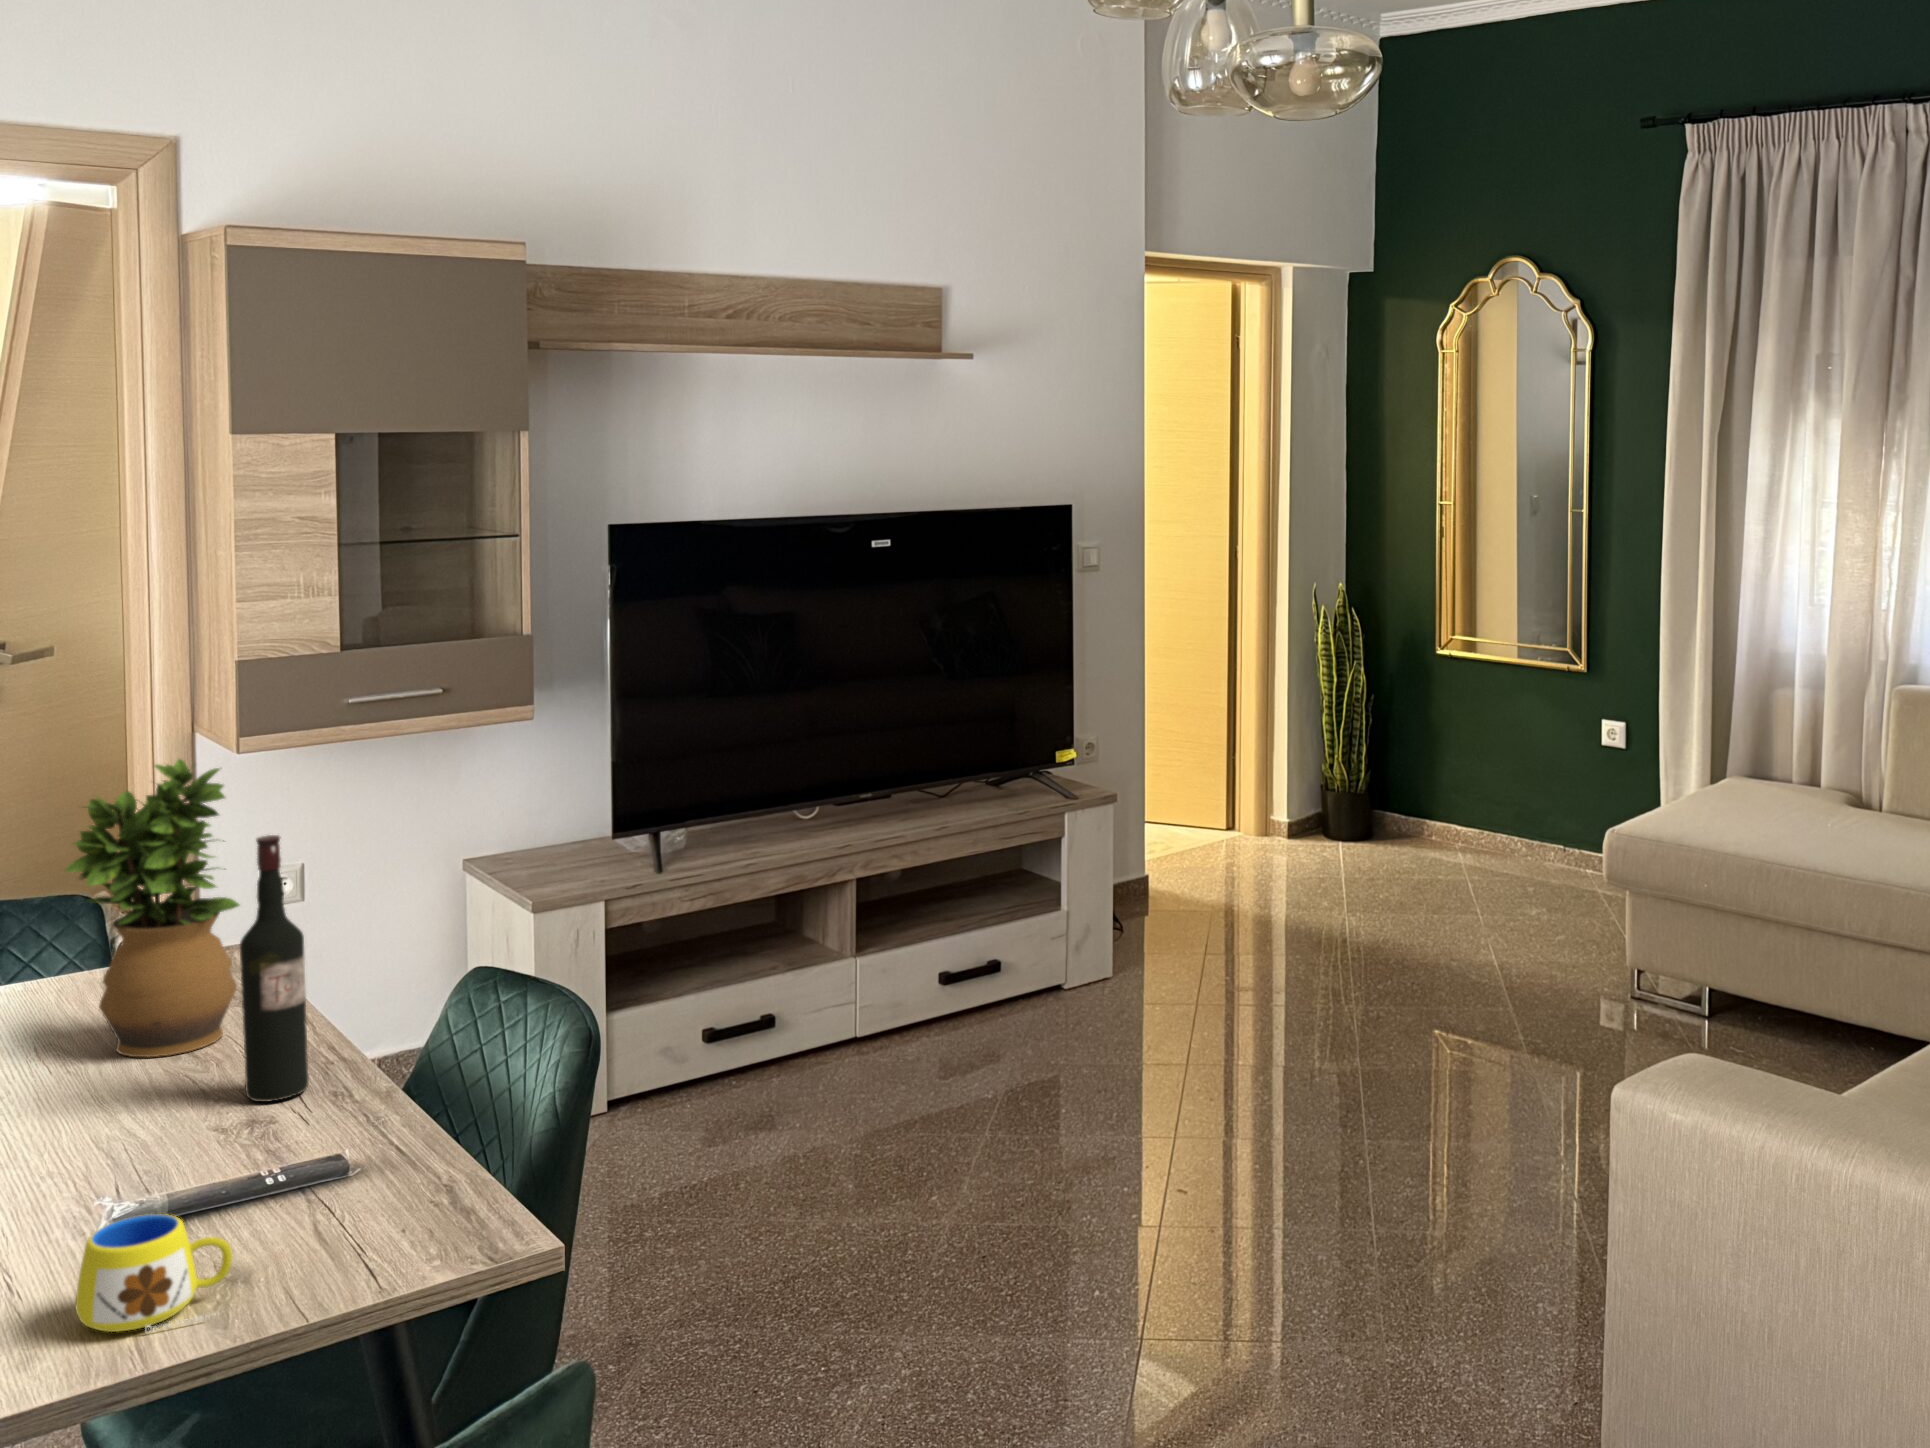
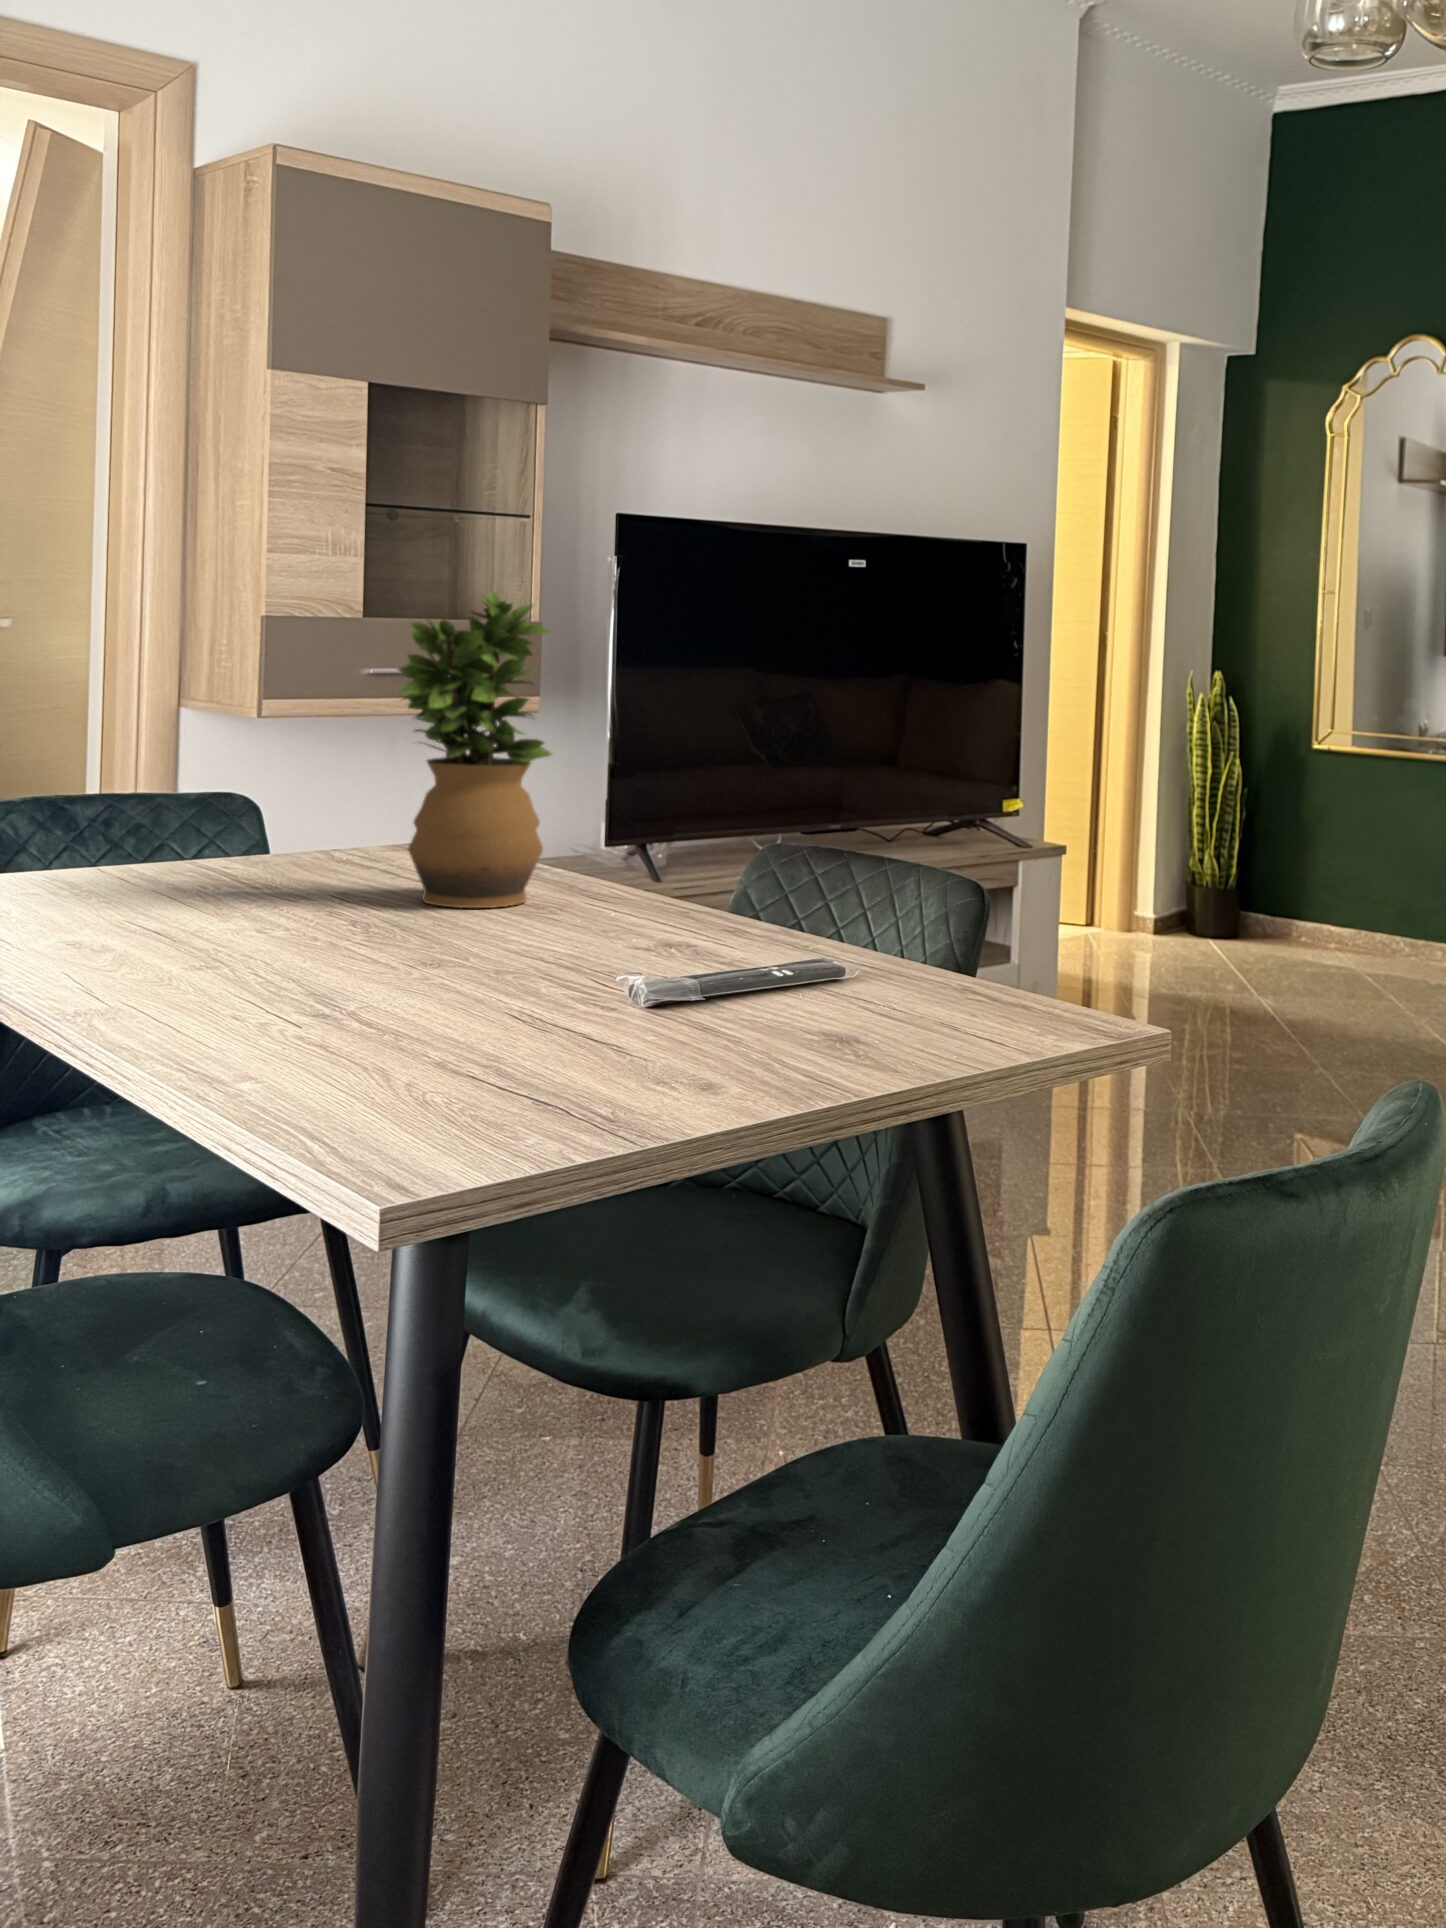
wine bottle: present [240,835,309,1102] -> none [628,646,695,936]
mug: present [75,1214,232,1332] -> none [725,951,873,1065]

